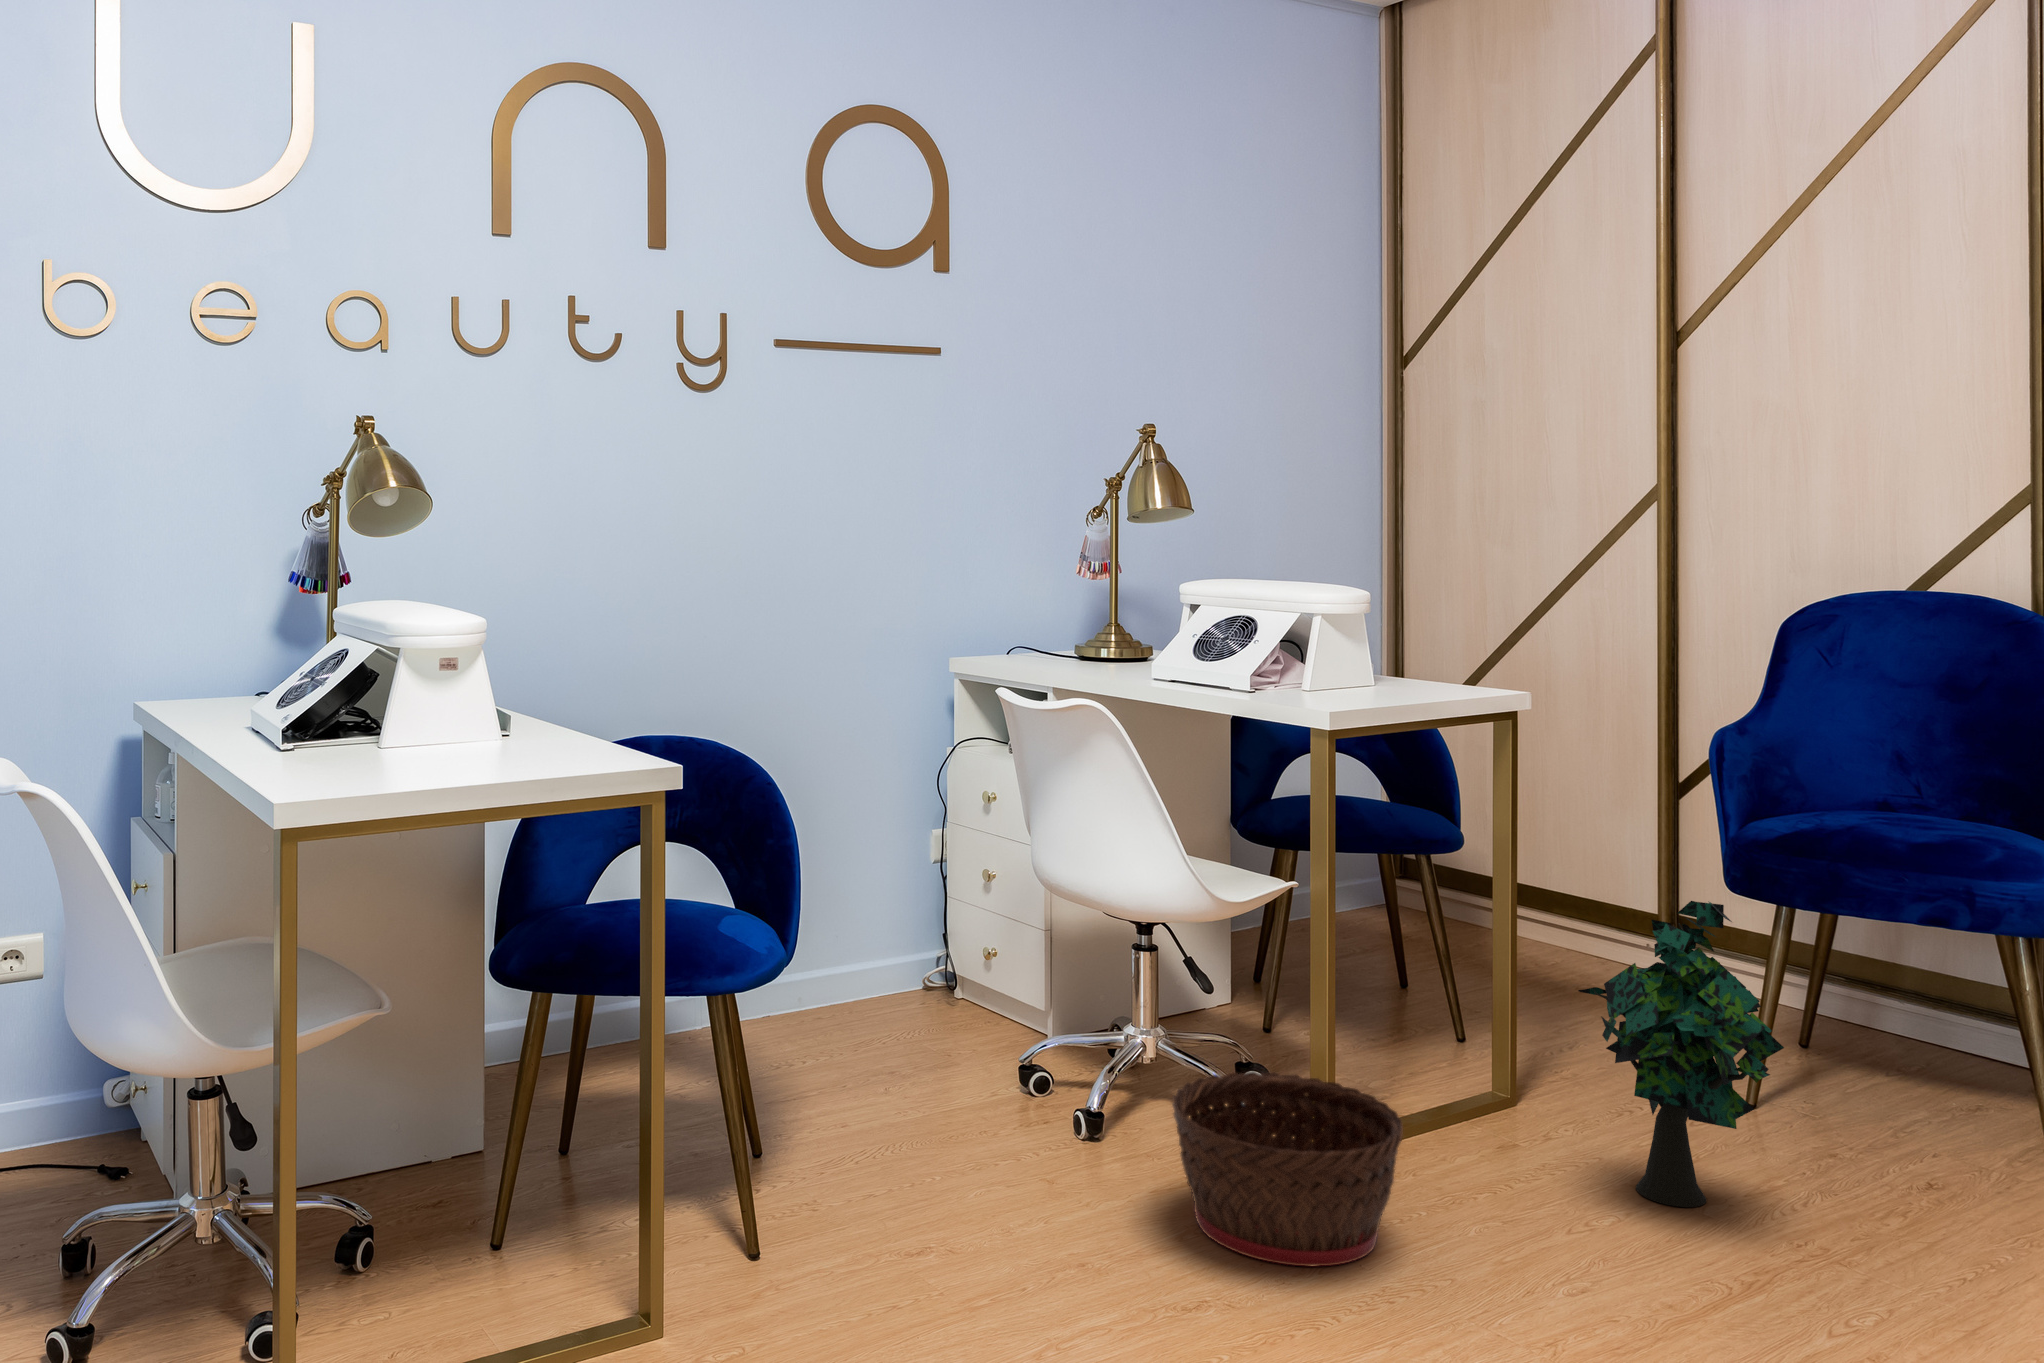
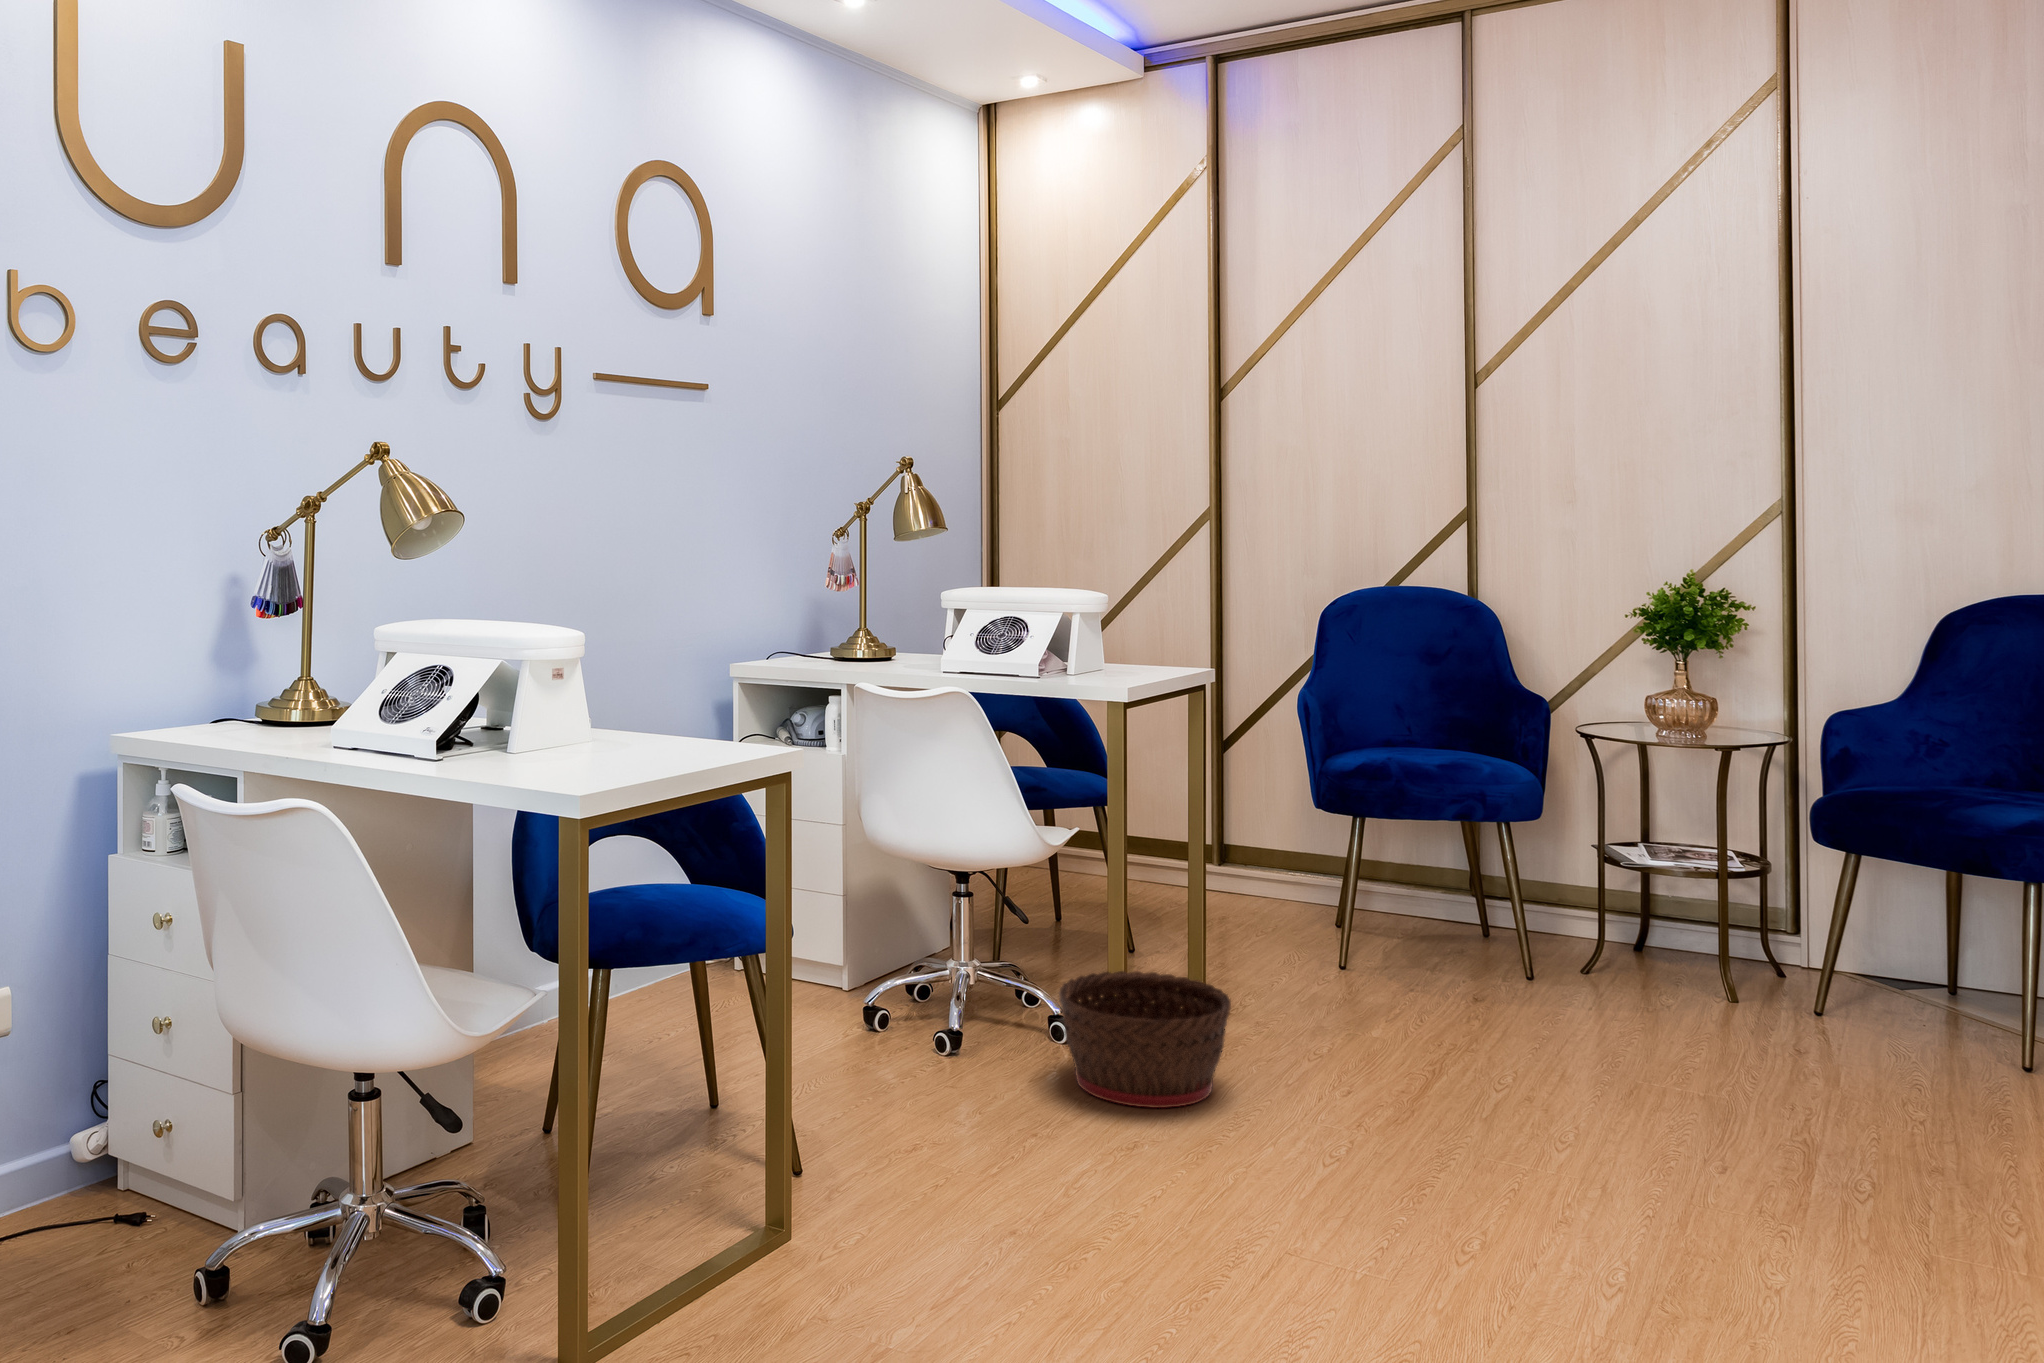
decorative plant: present [1578,901,1784,1207] -> none [1280,809,1417,1029]

